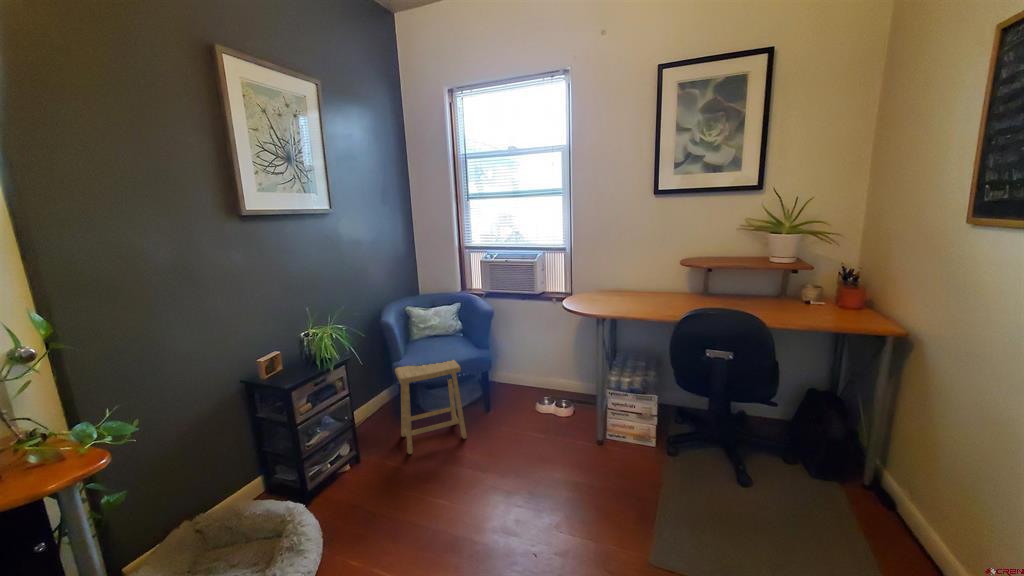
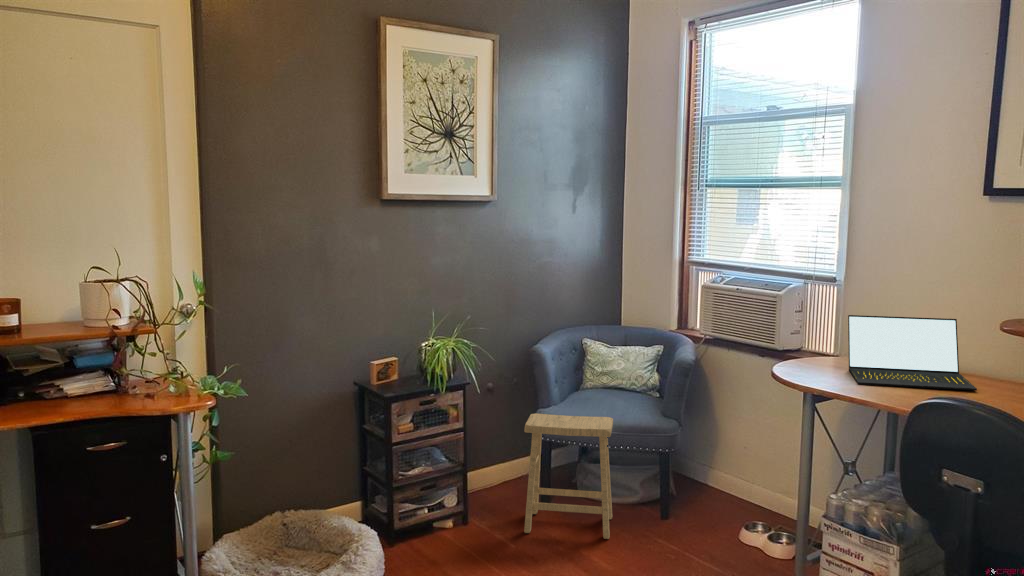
laptop: none [599,263,678,308] -> present [848,315,977,390]

